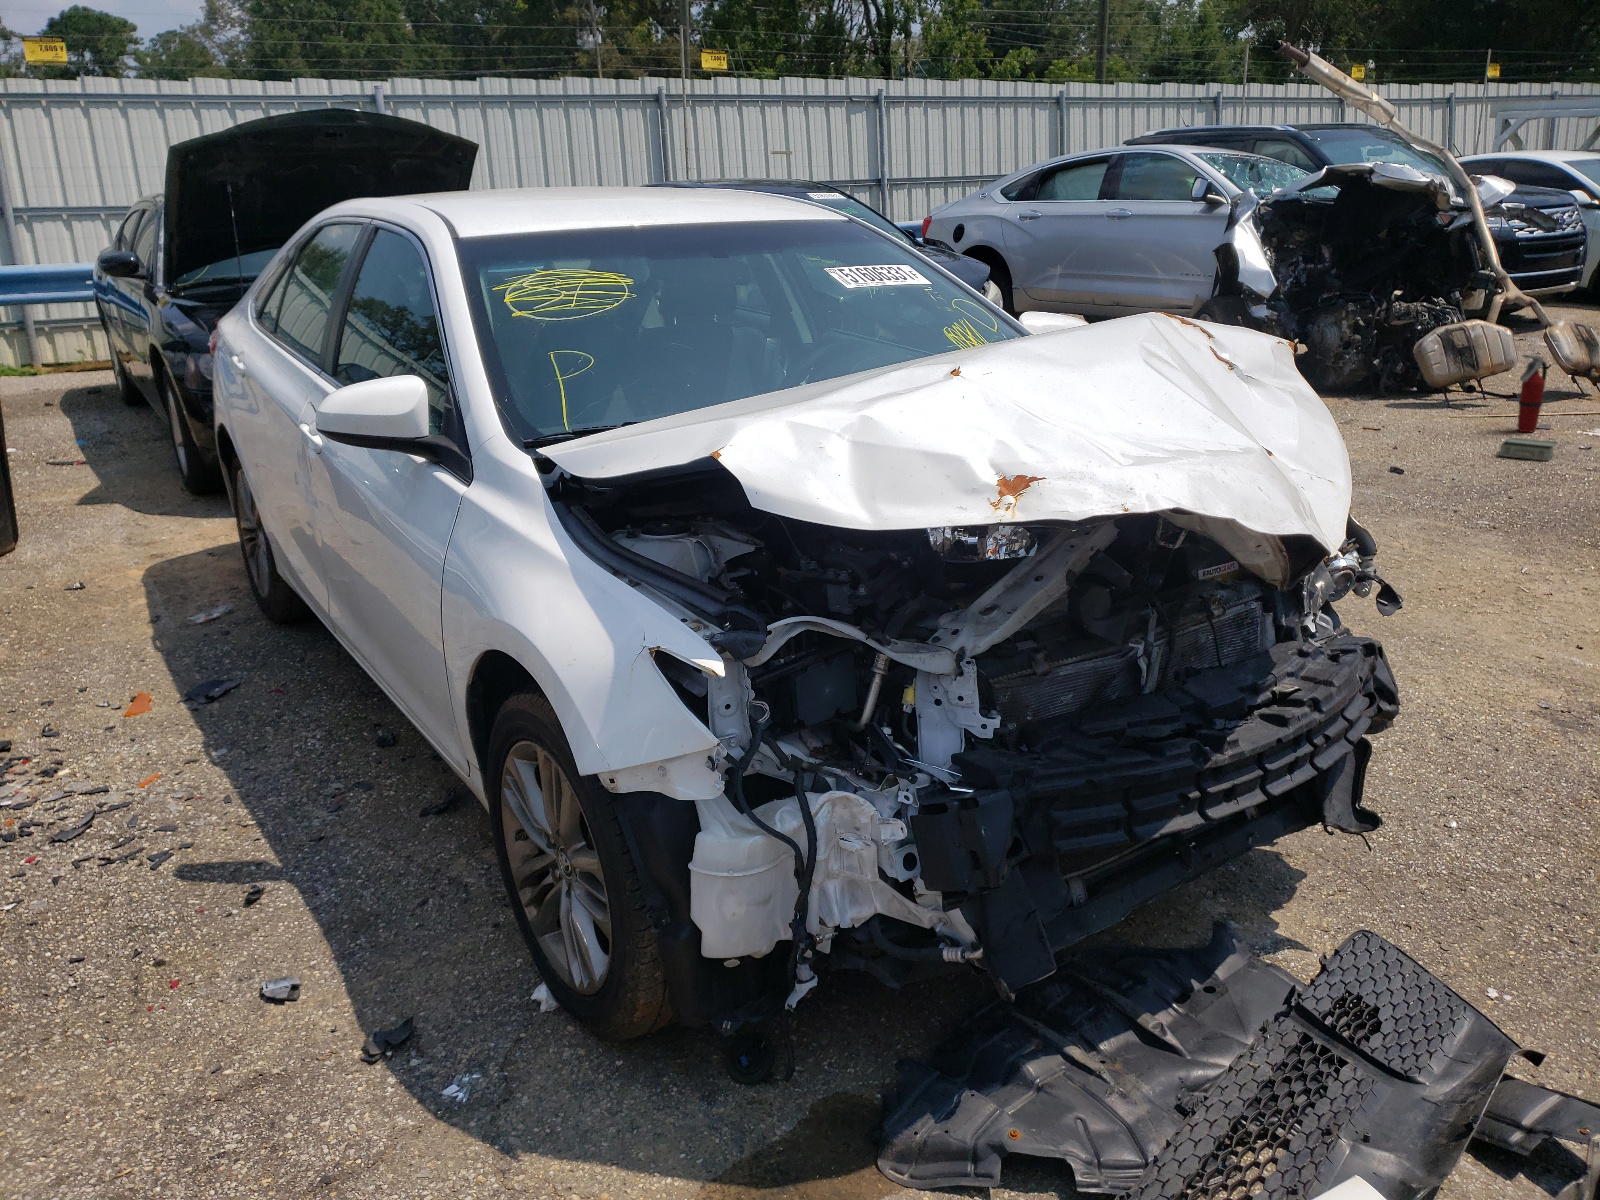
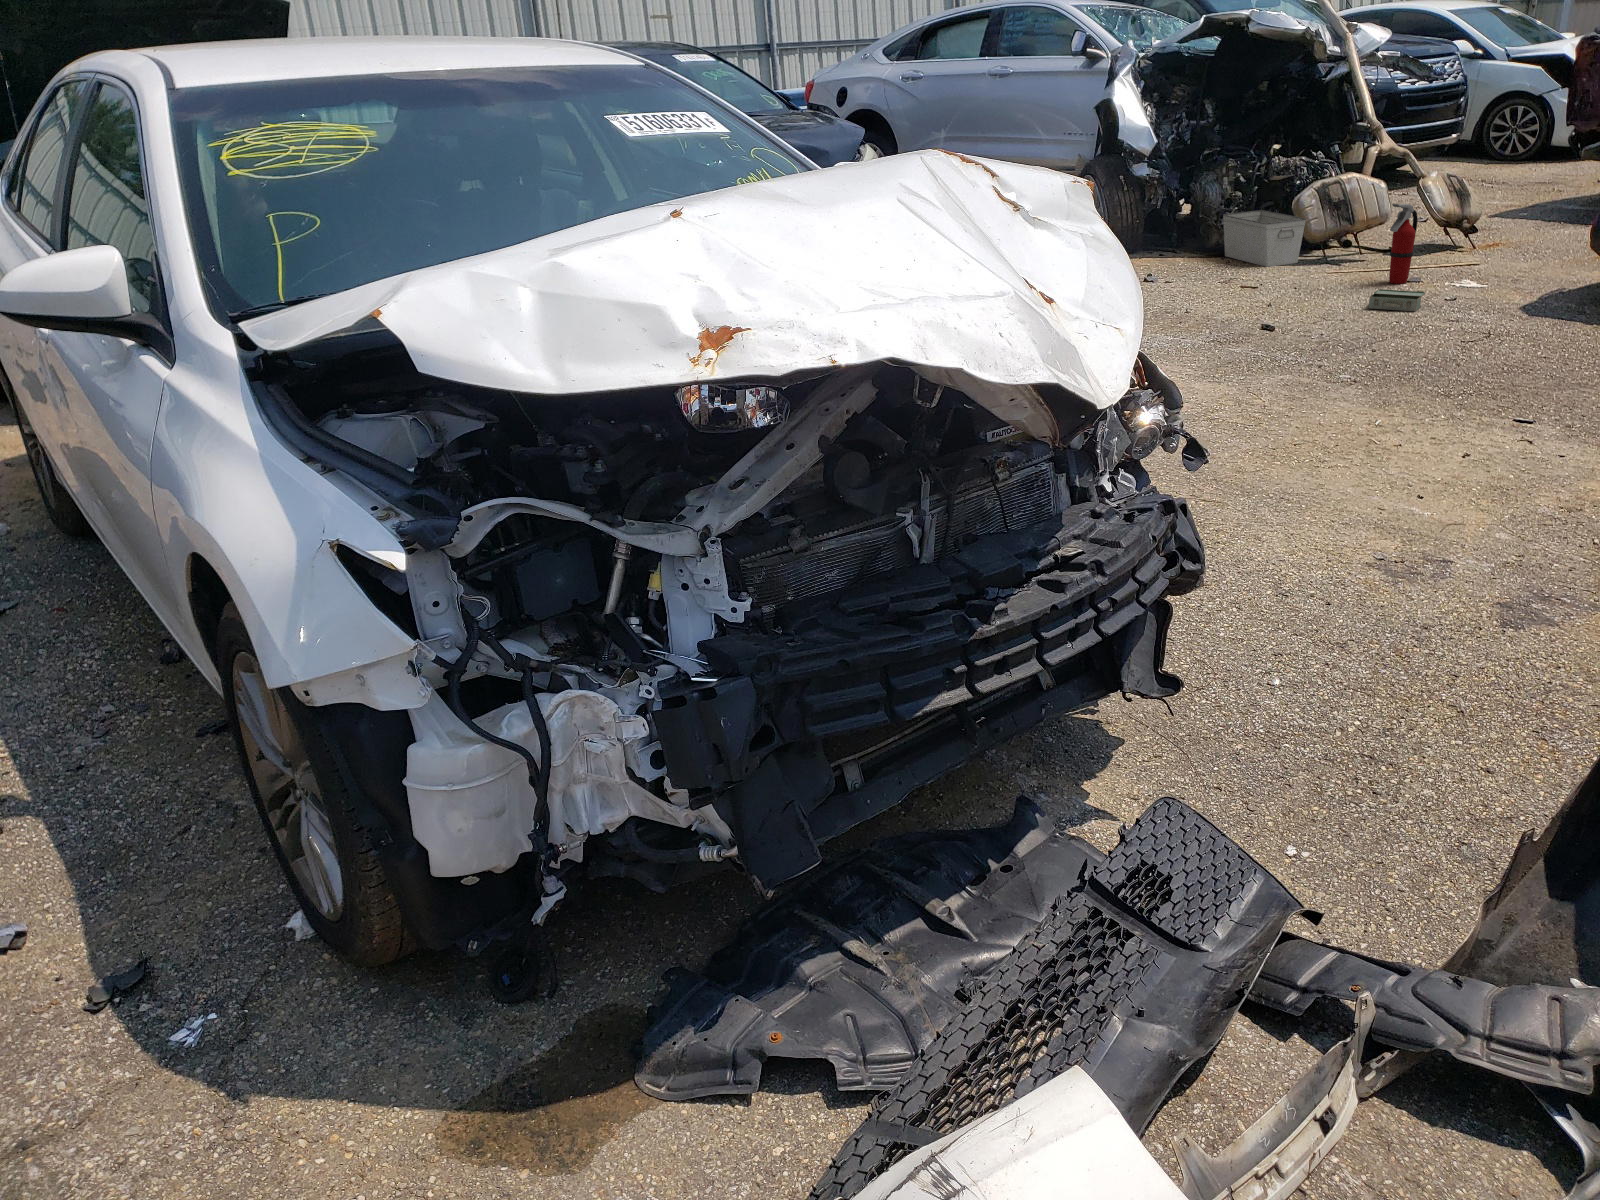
storage bin: none [1344,353,1430,409] -> present [1223,210,1306,267]

